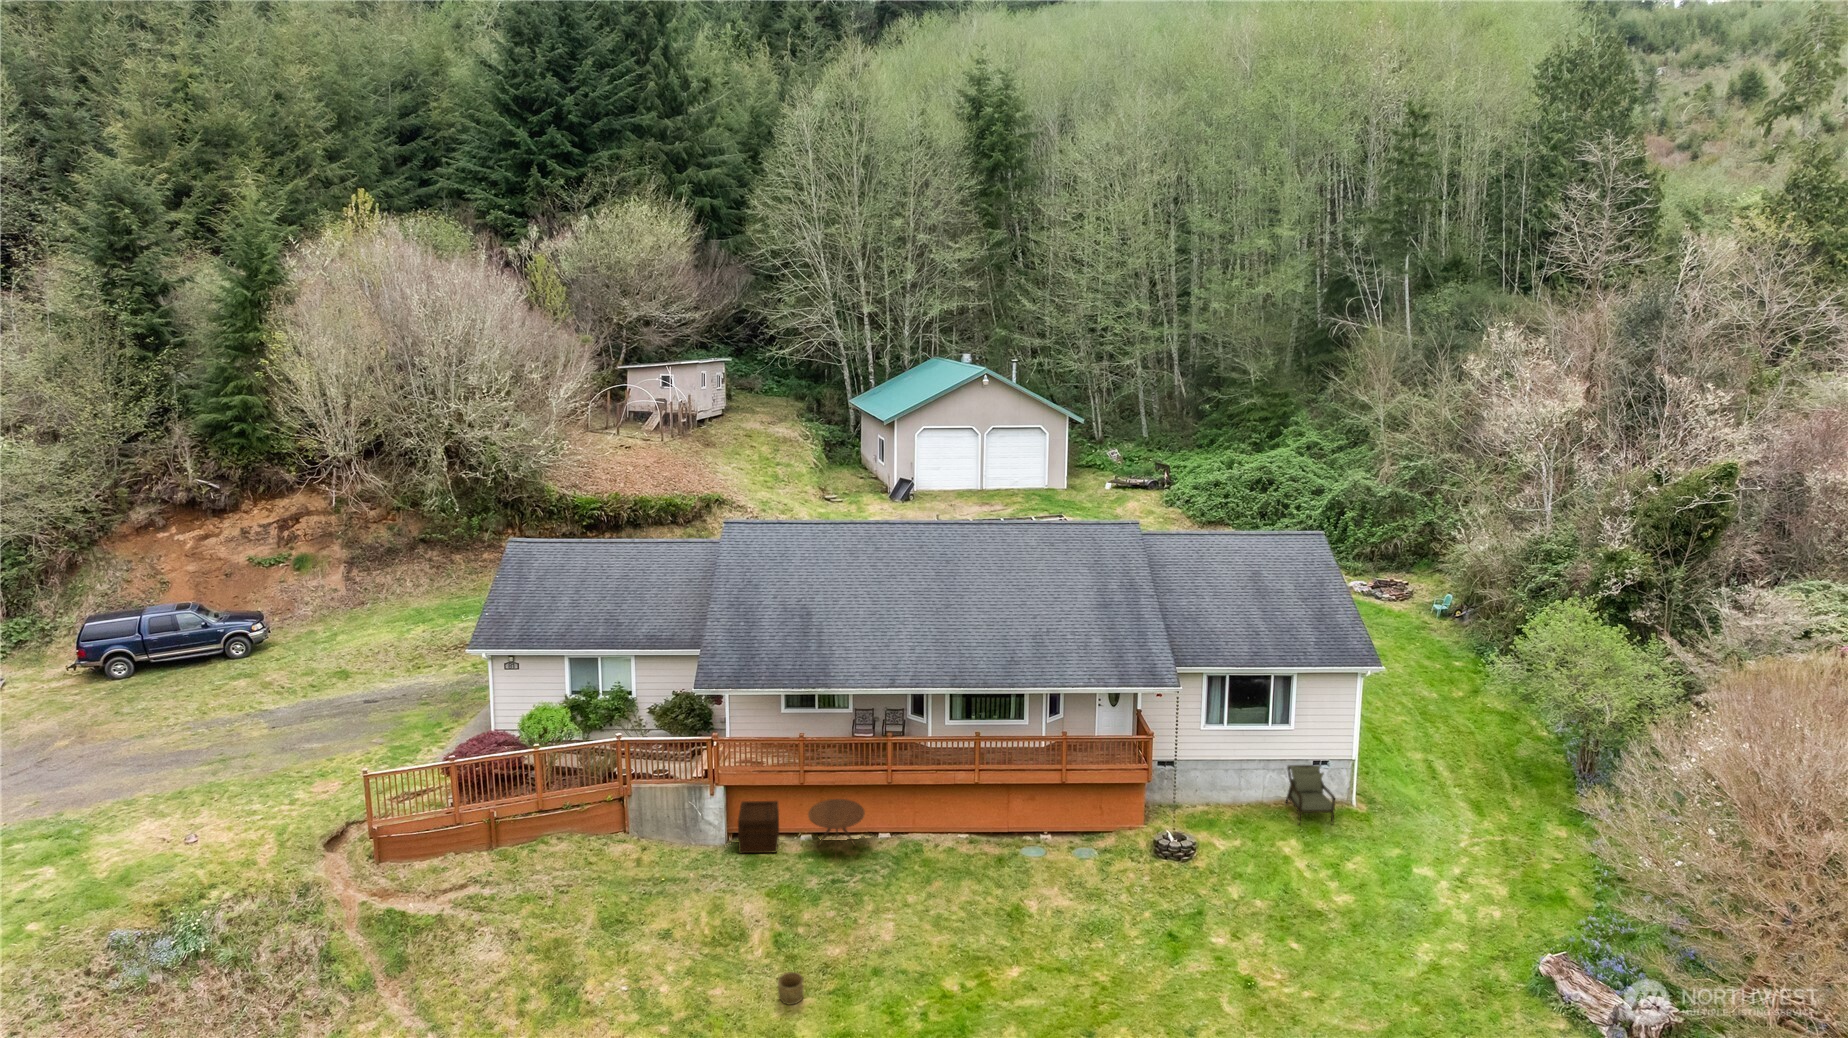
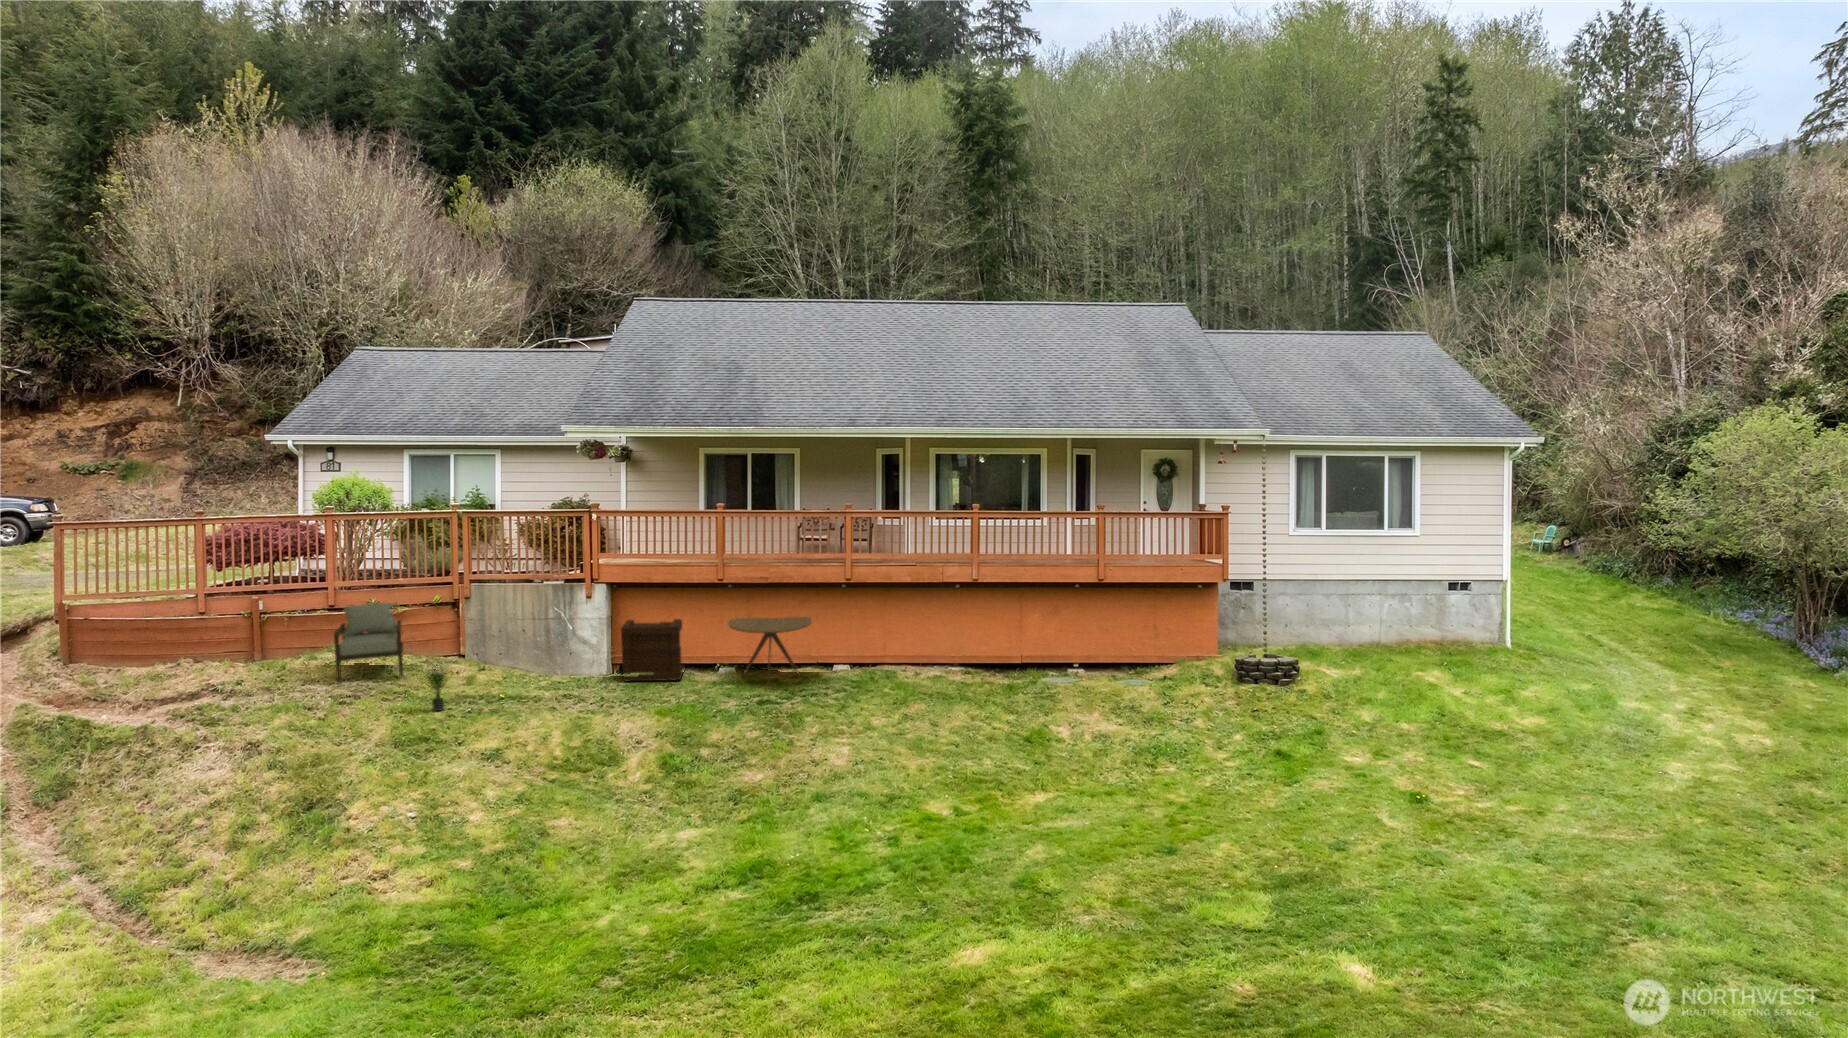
armchair: present [1286,765,1335,824] -> present [334,603,403,683]
potted plant: none [613,861,638,895] -> present [423,664,448,711]
wooden bucket: present [778,972,804,1005] -> none [651,779,697,828]

